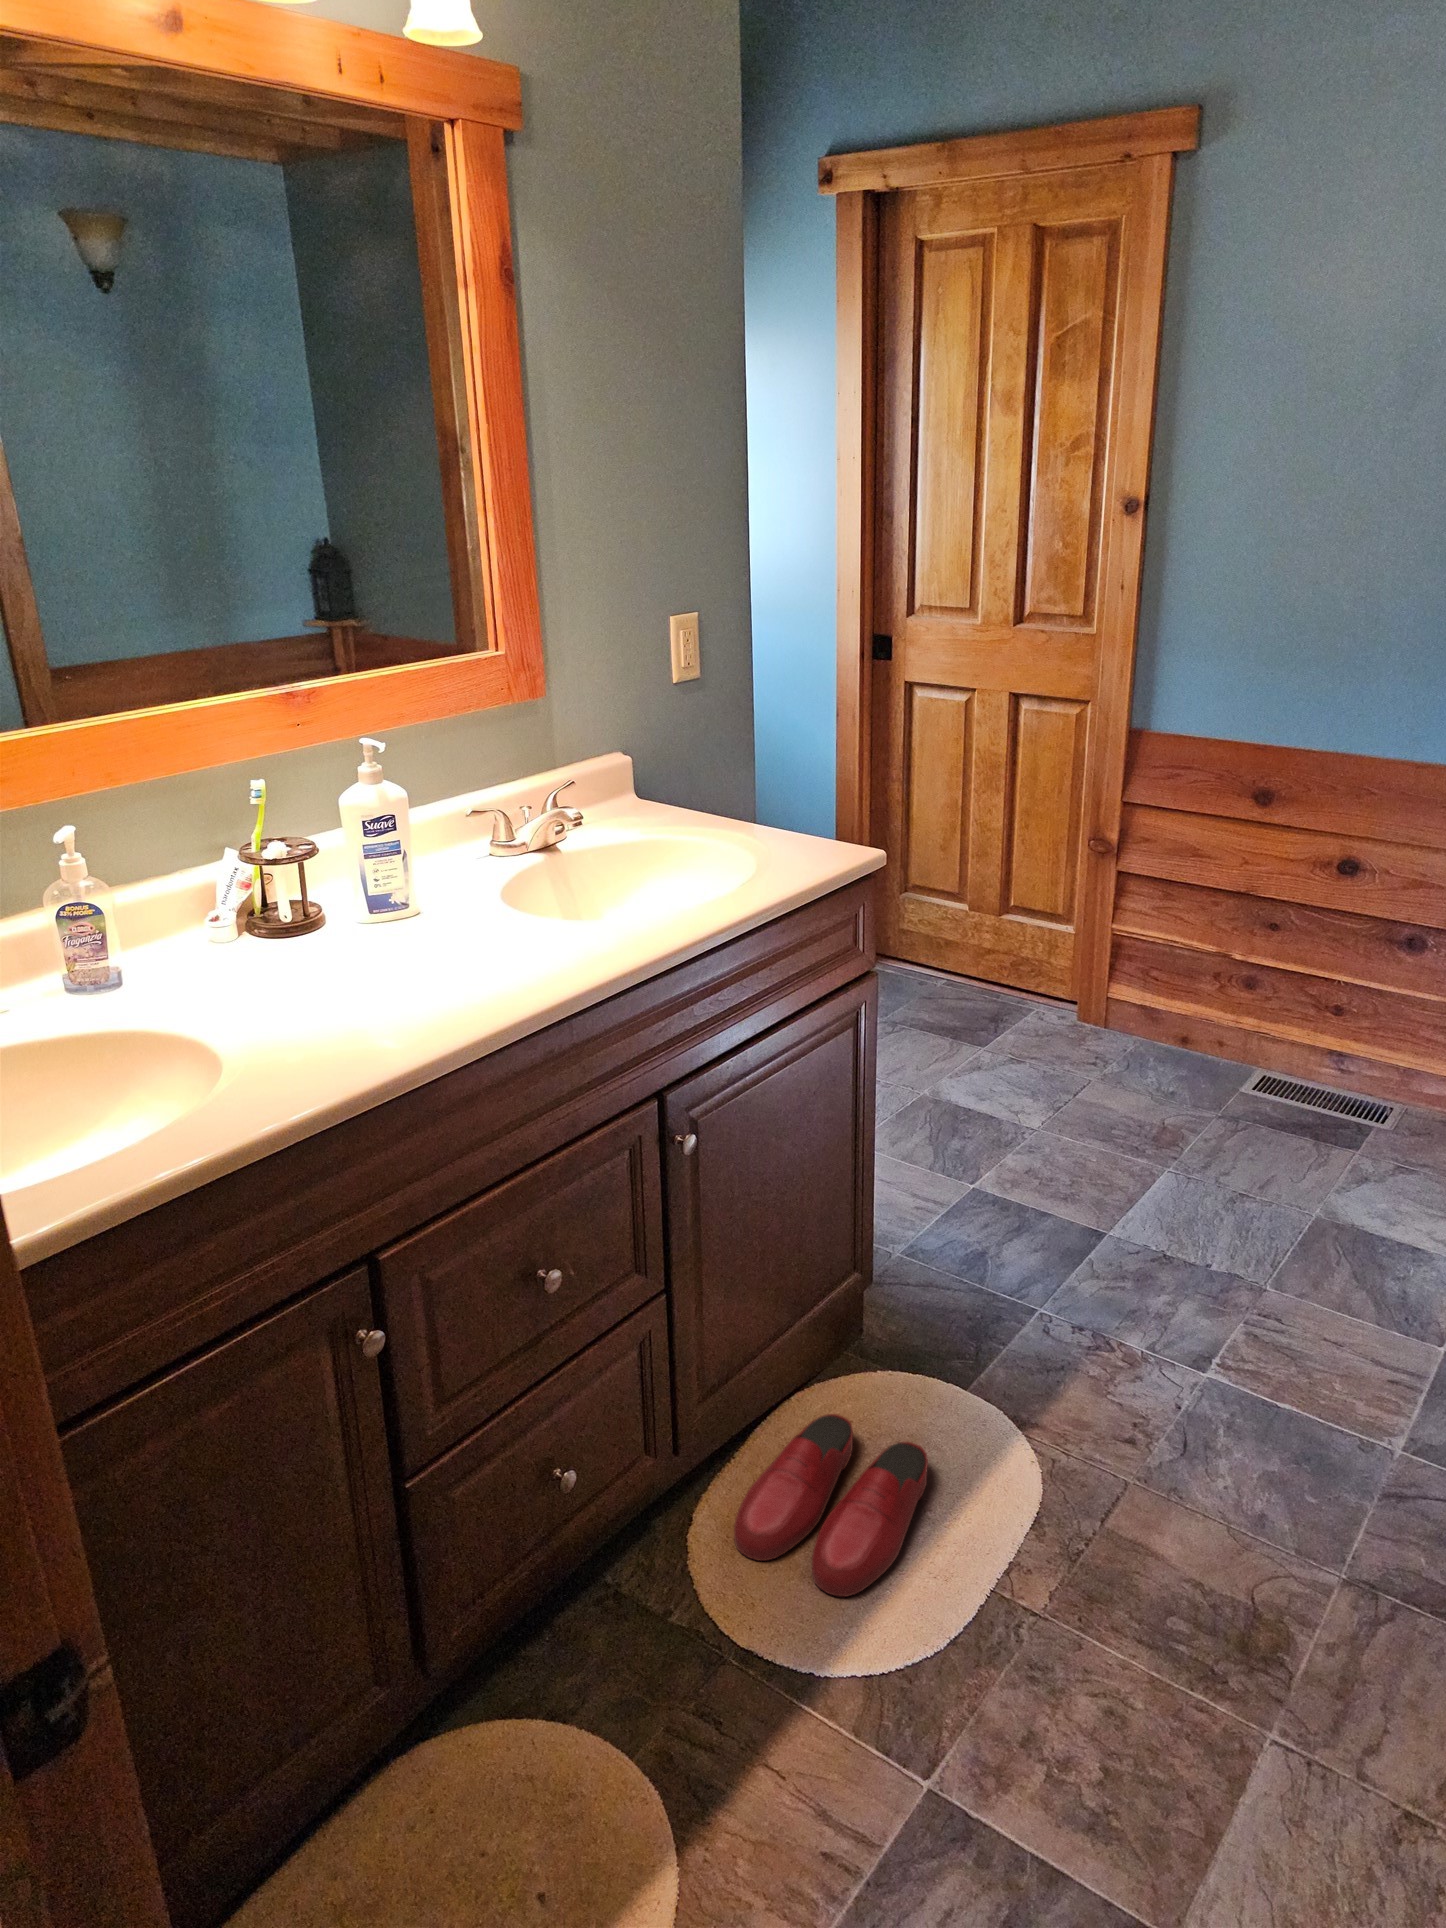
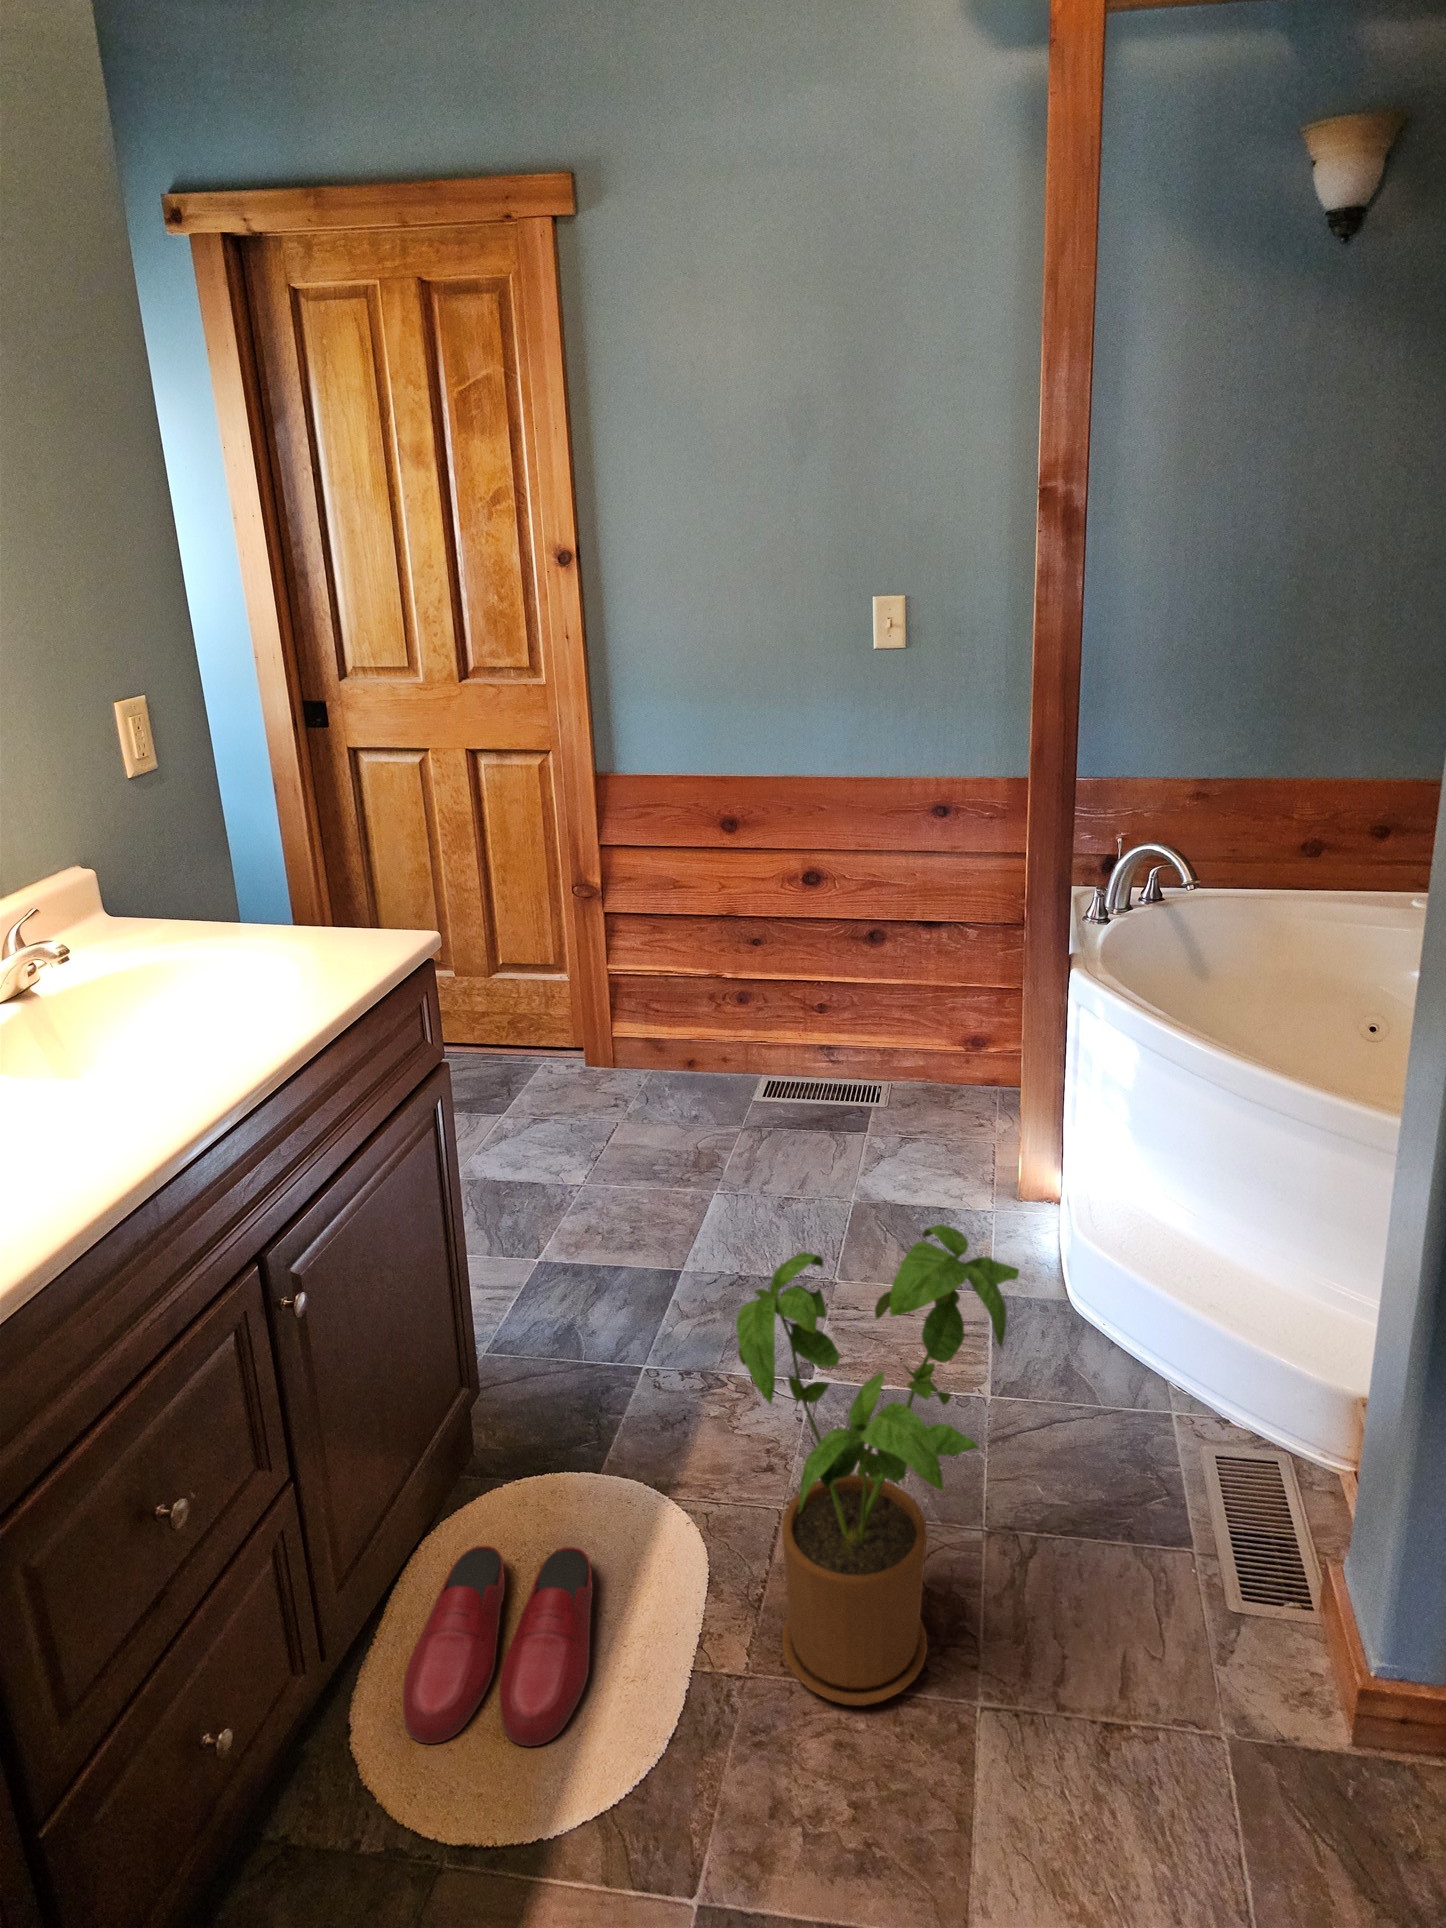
house plant: none [1079,1228,1400,1691] -> present [736,1224,1019,1706]

